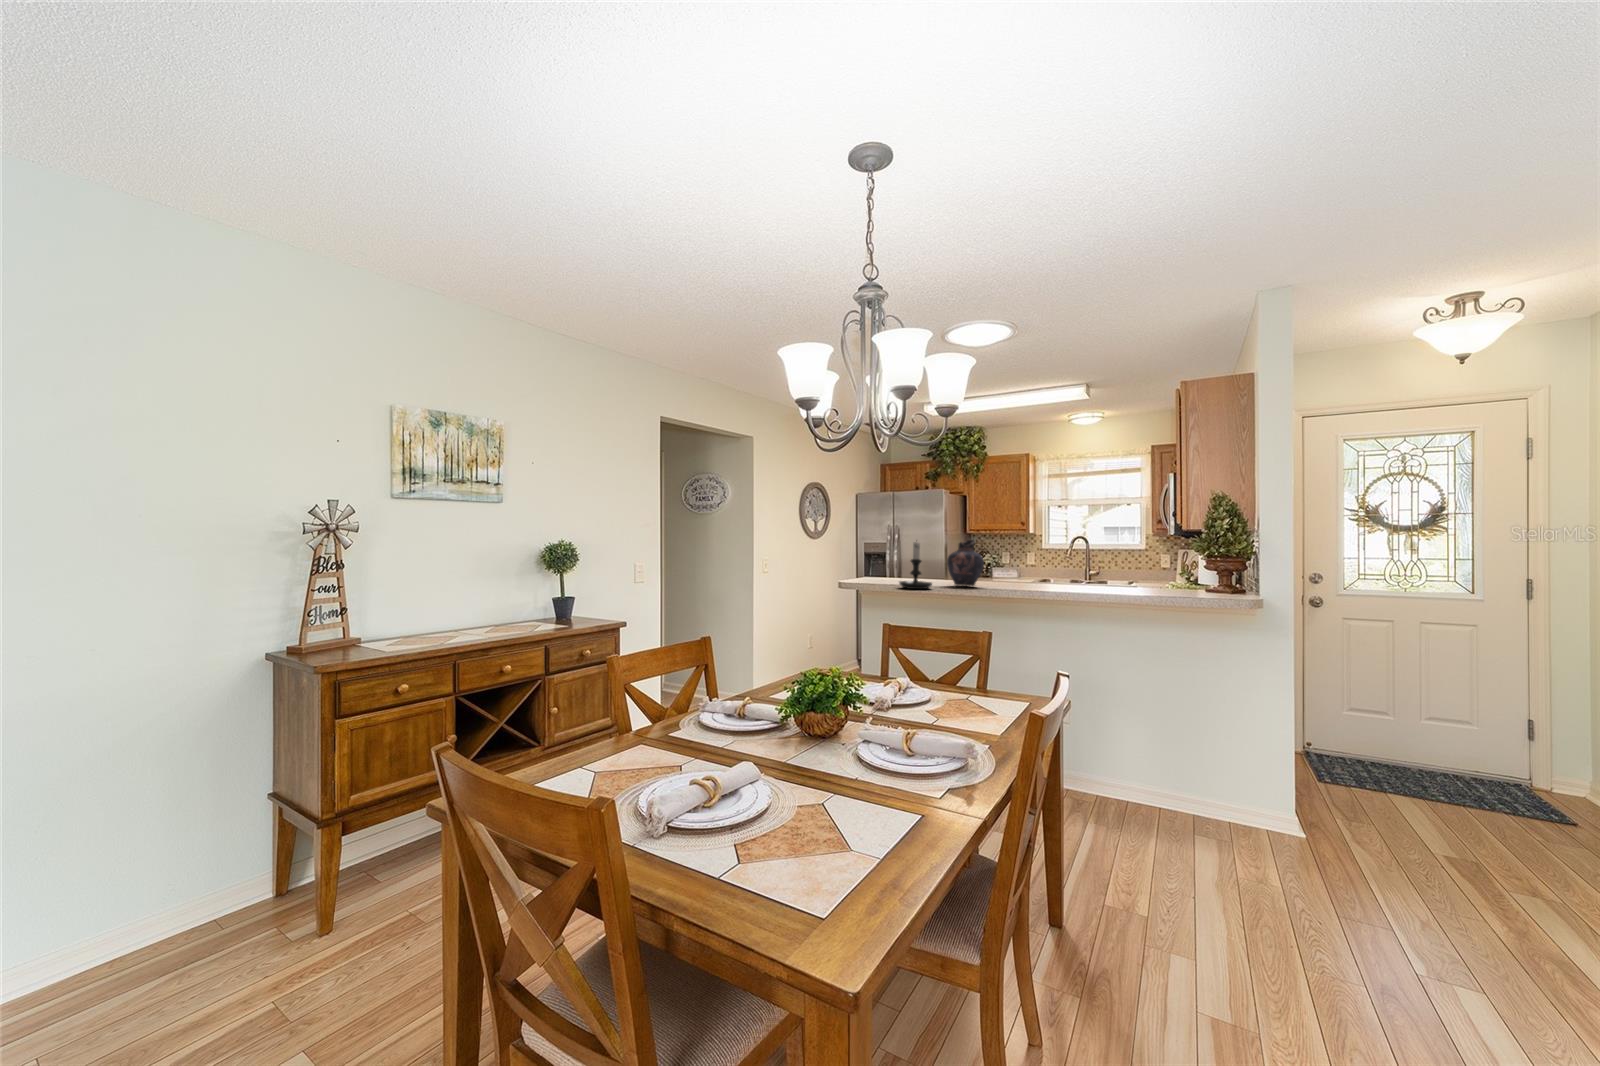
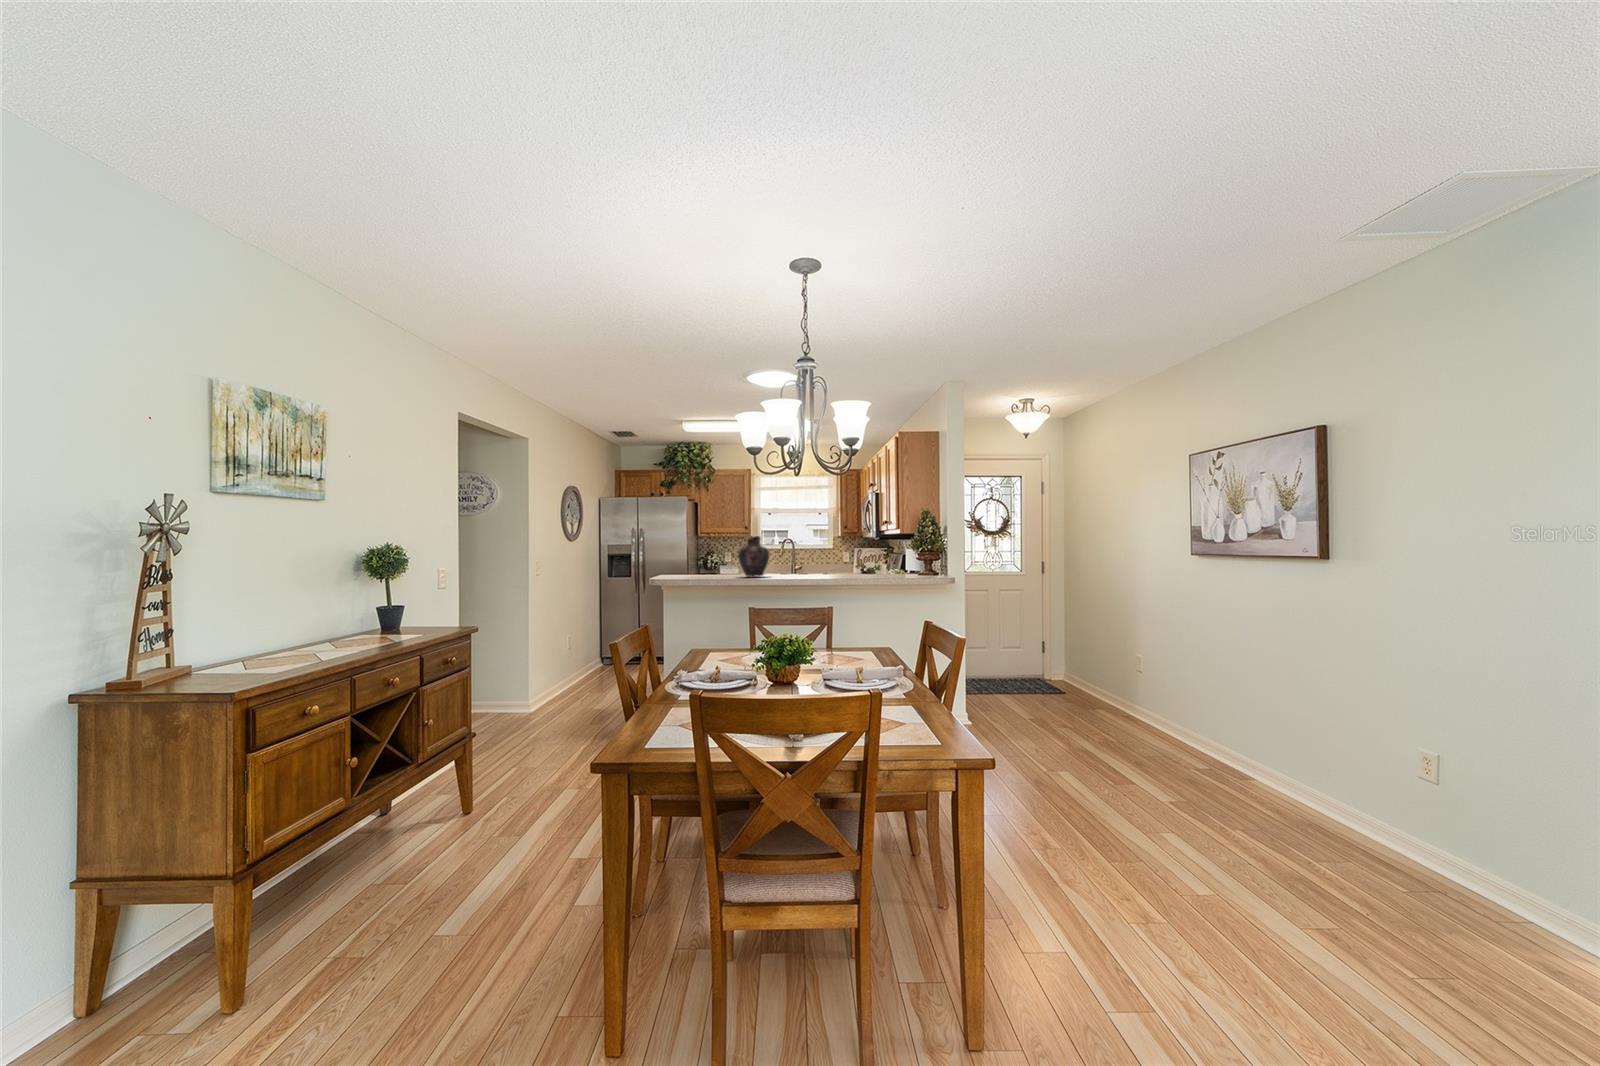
candle holder: present [899,542,932,589] -> none [708,535,739,580]

